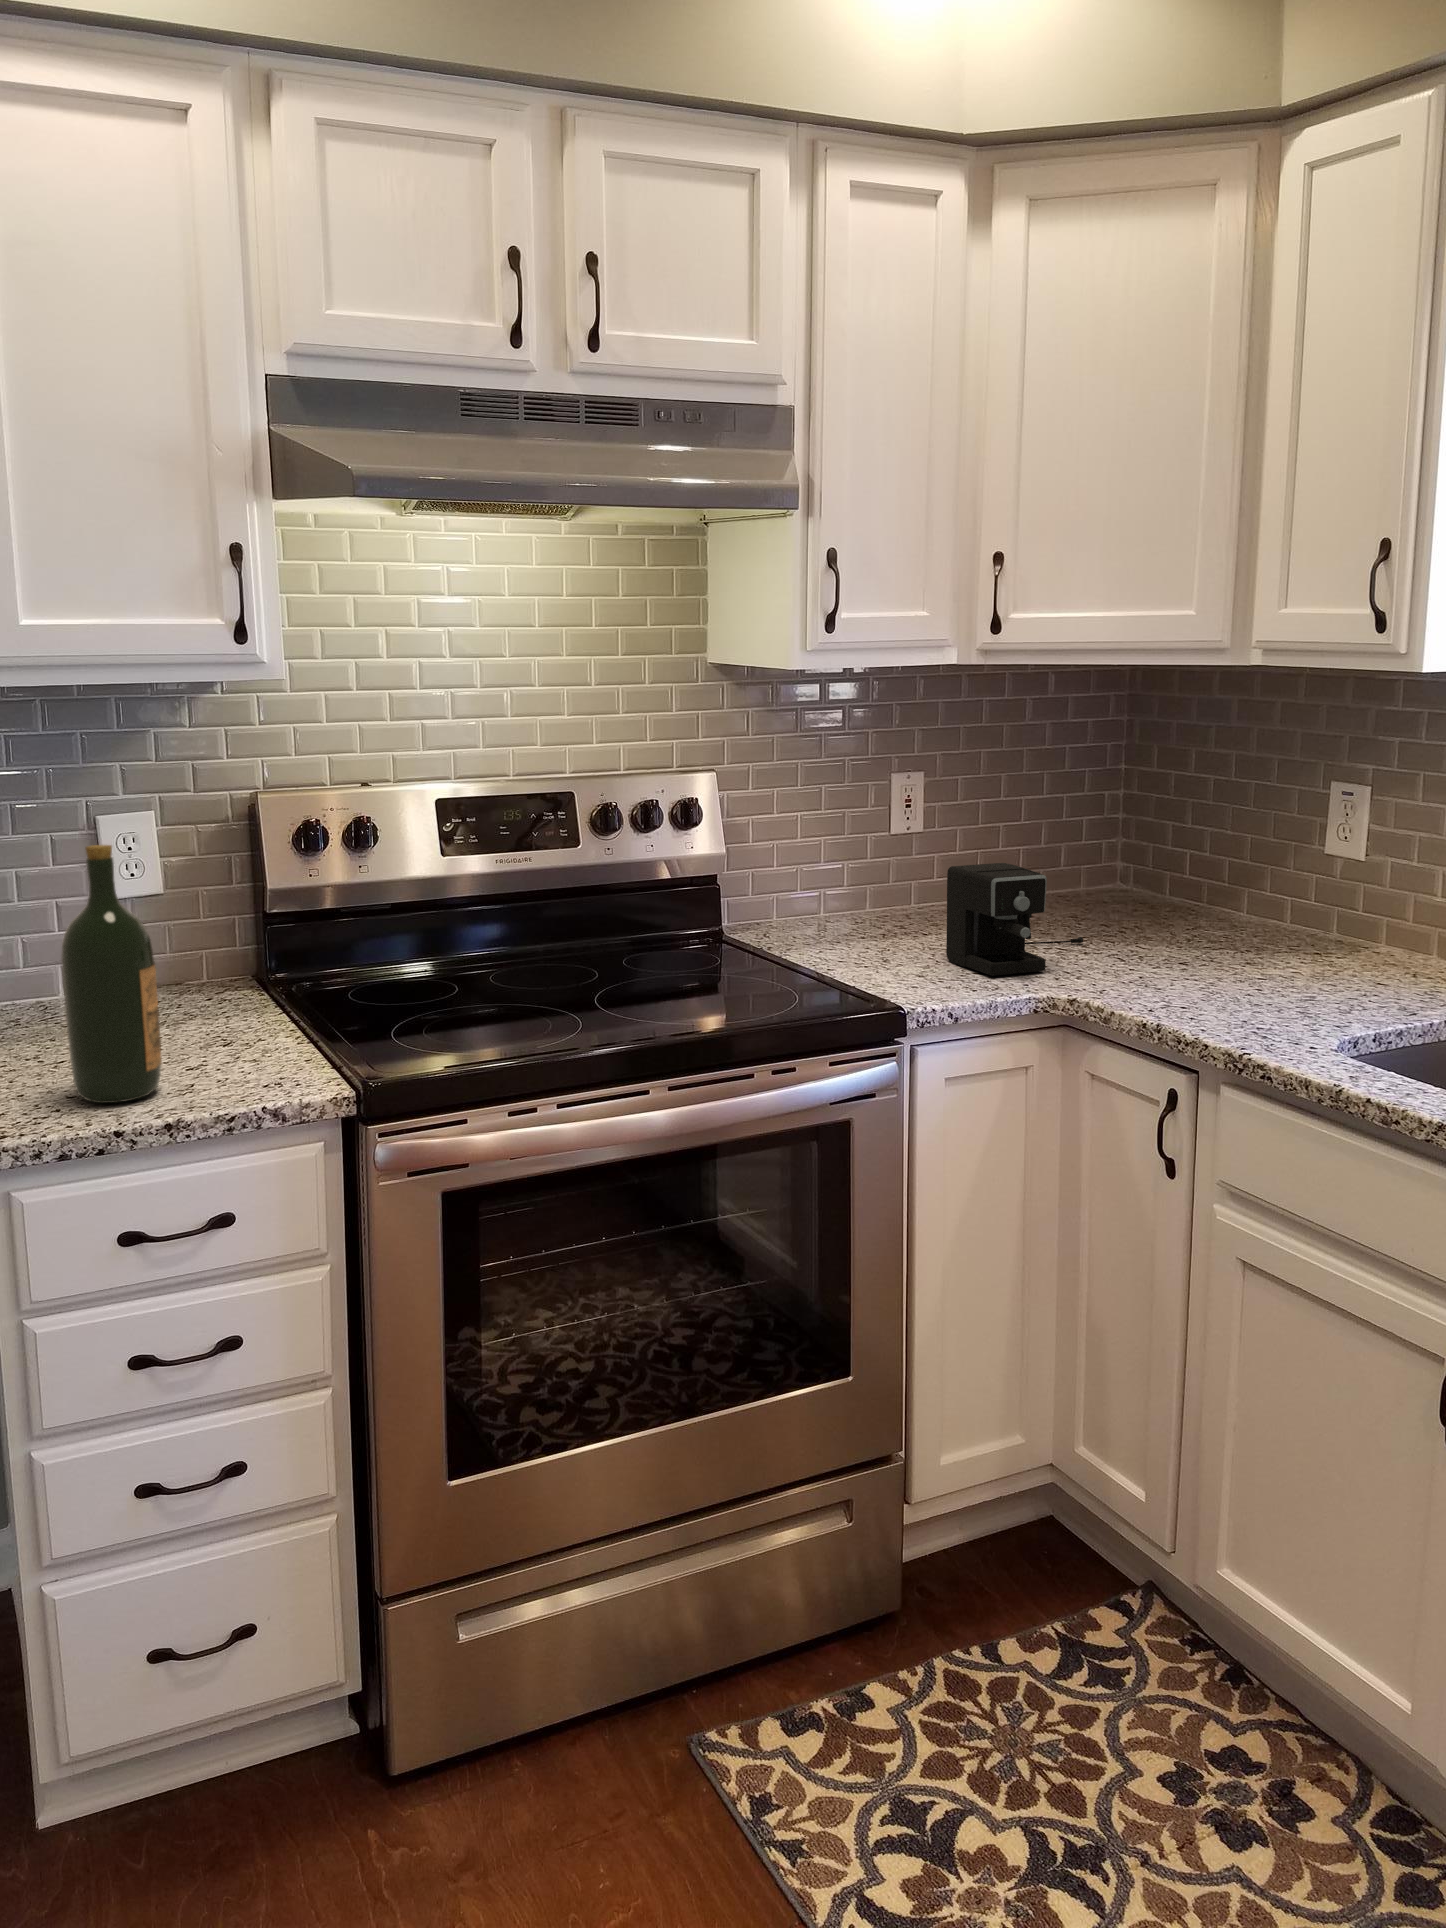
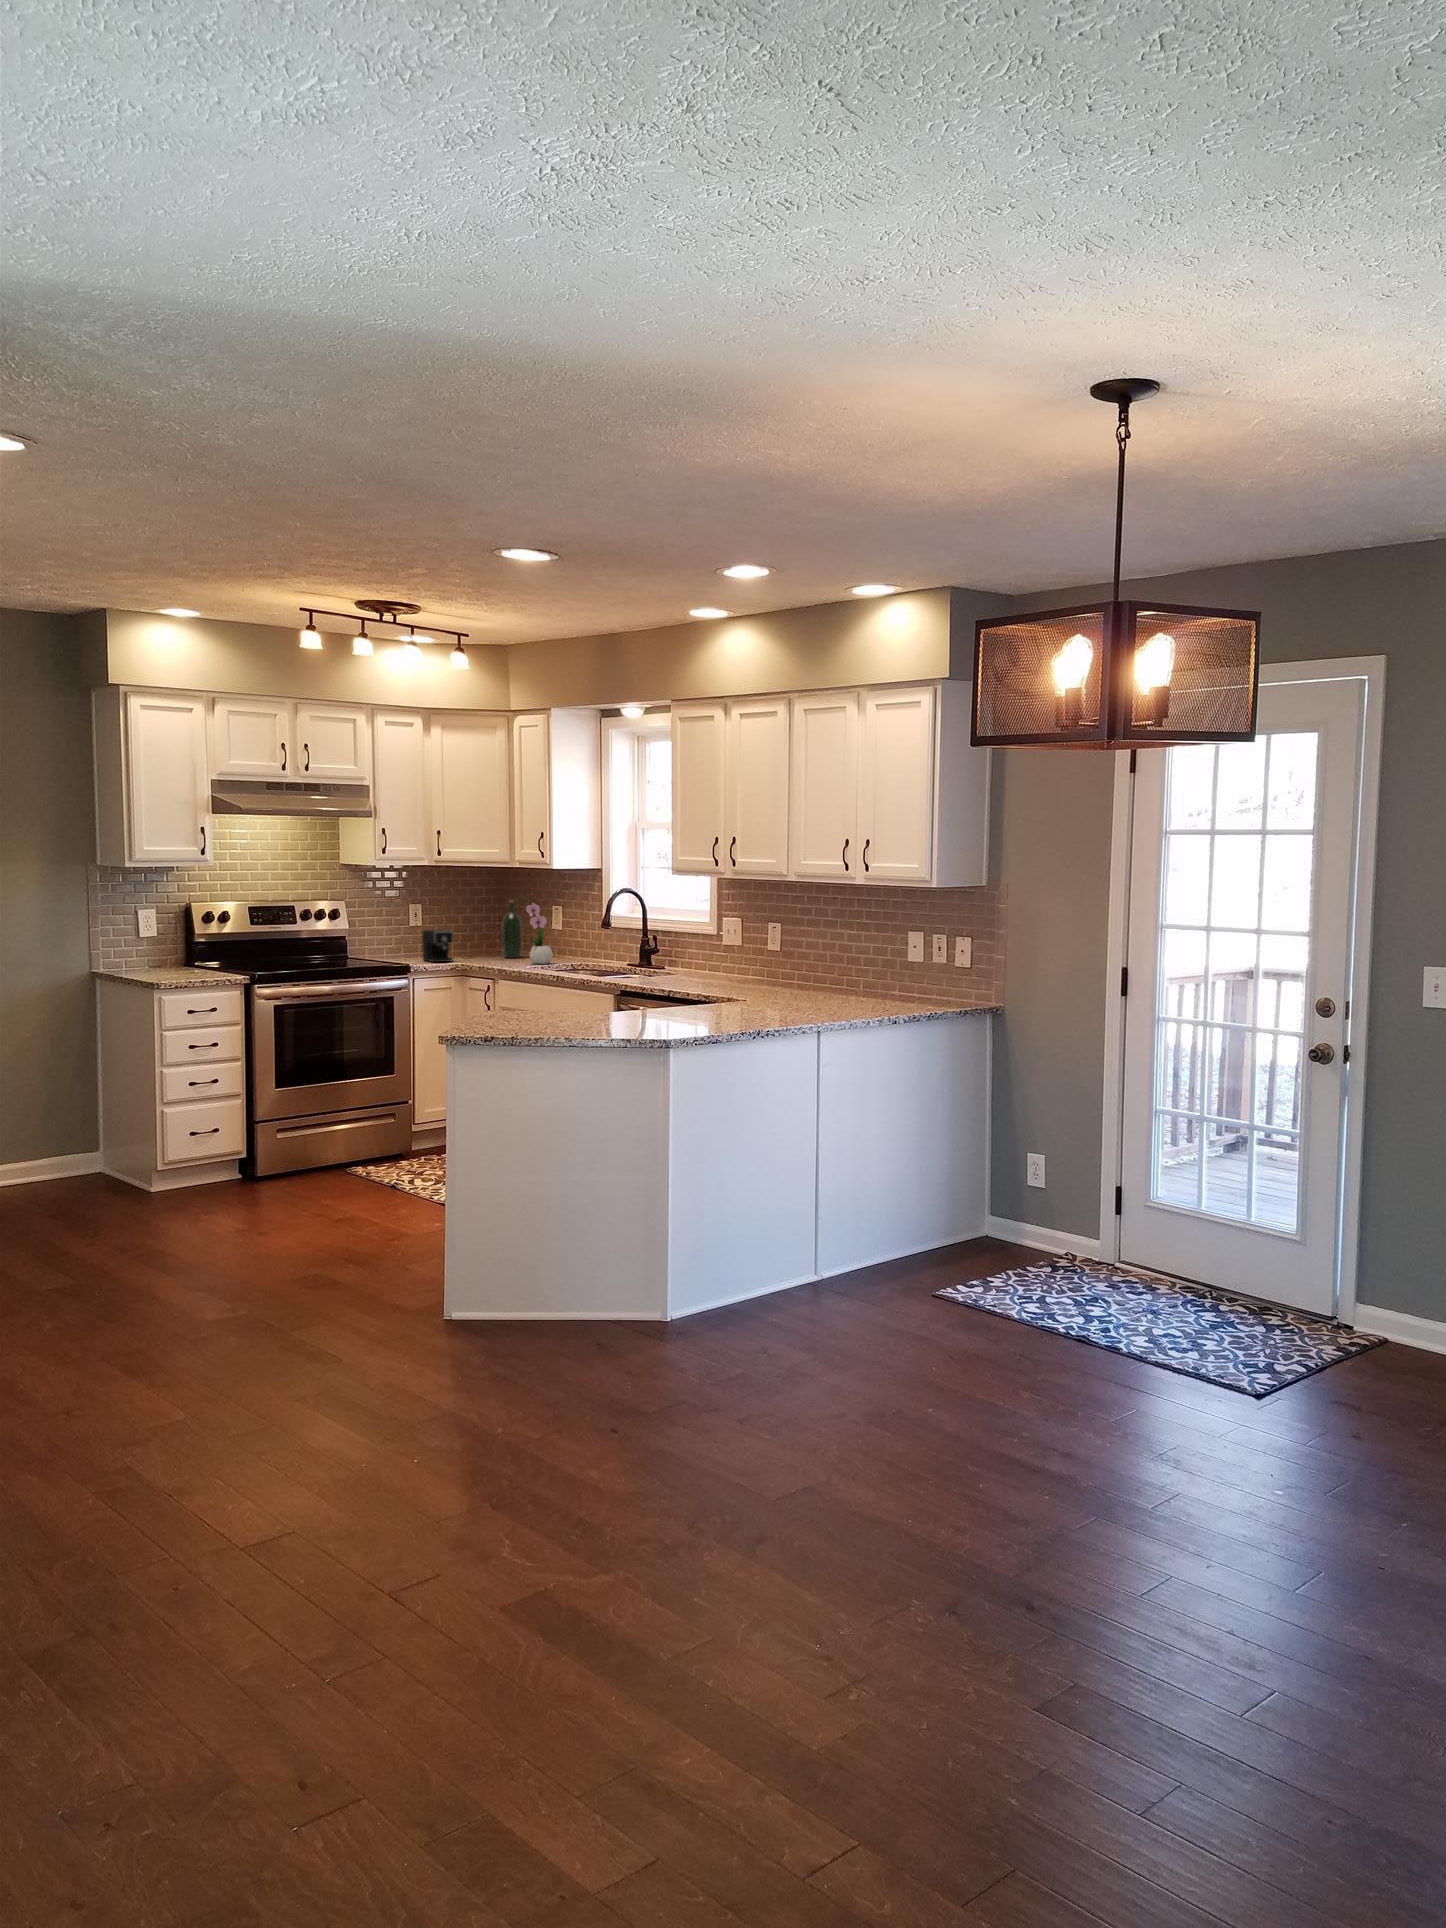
flower arrangement: none [1311,759,1407,1002] -> present [526,893,553,964]
wine bottle: present [61,845,162,1103] -> present [502,900,522,958]

